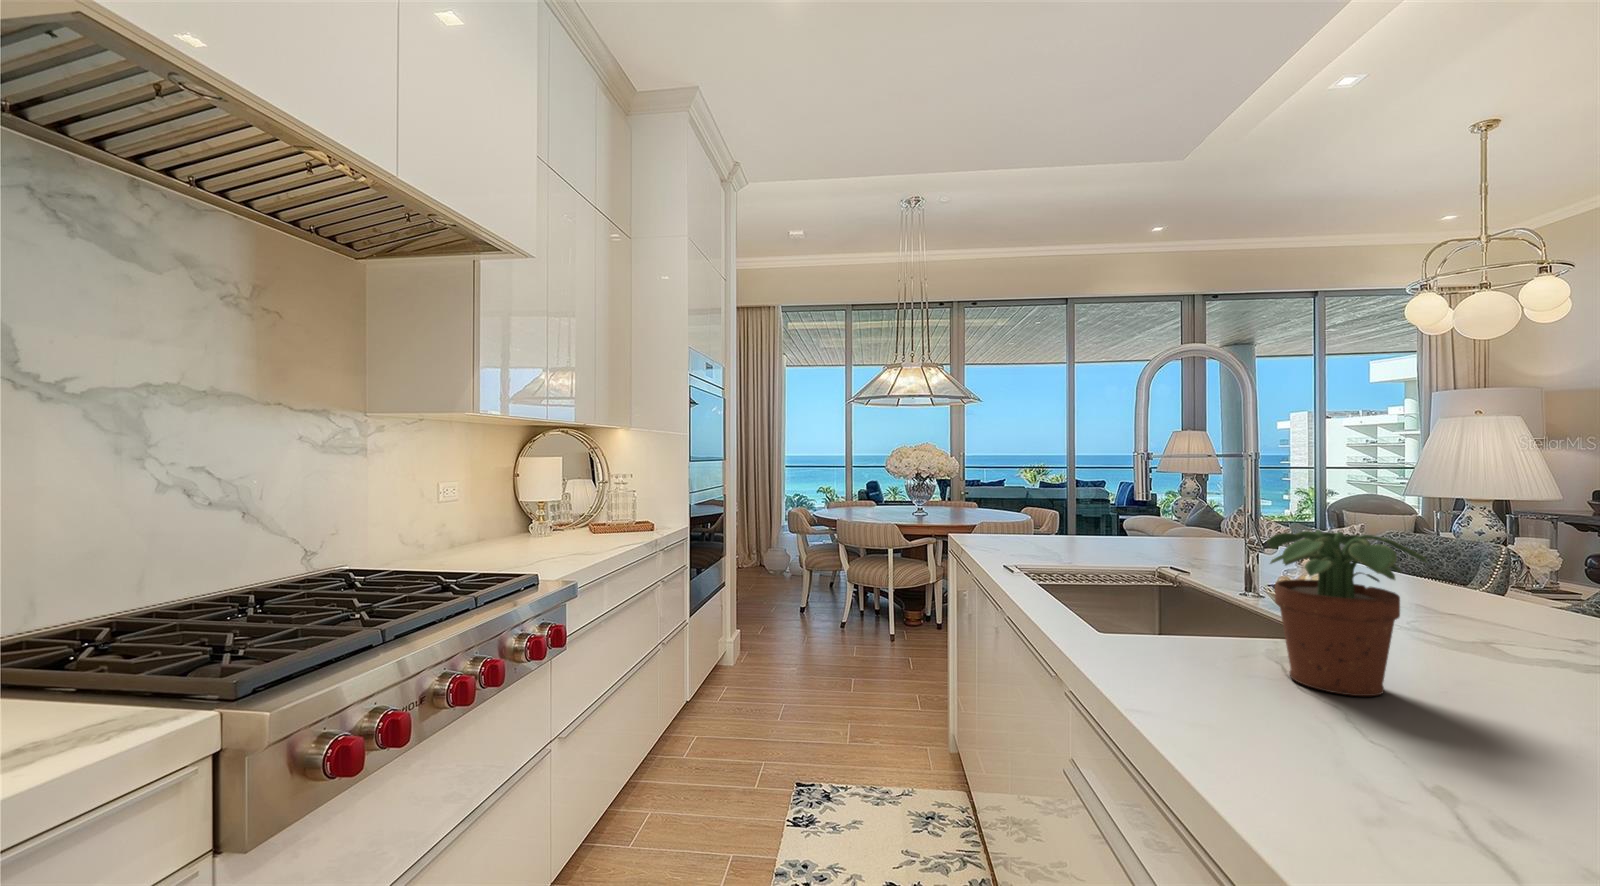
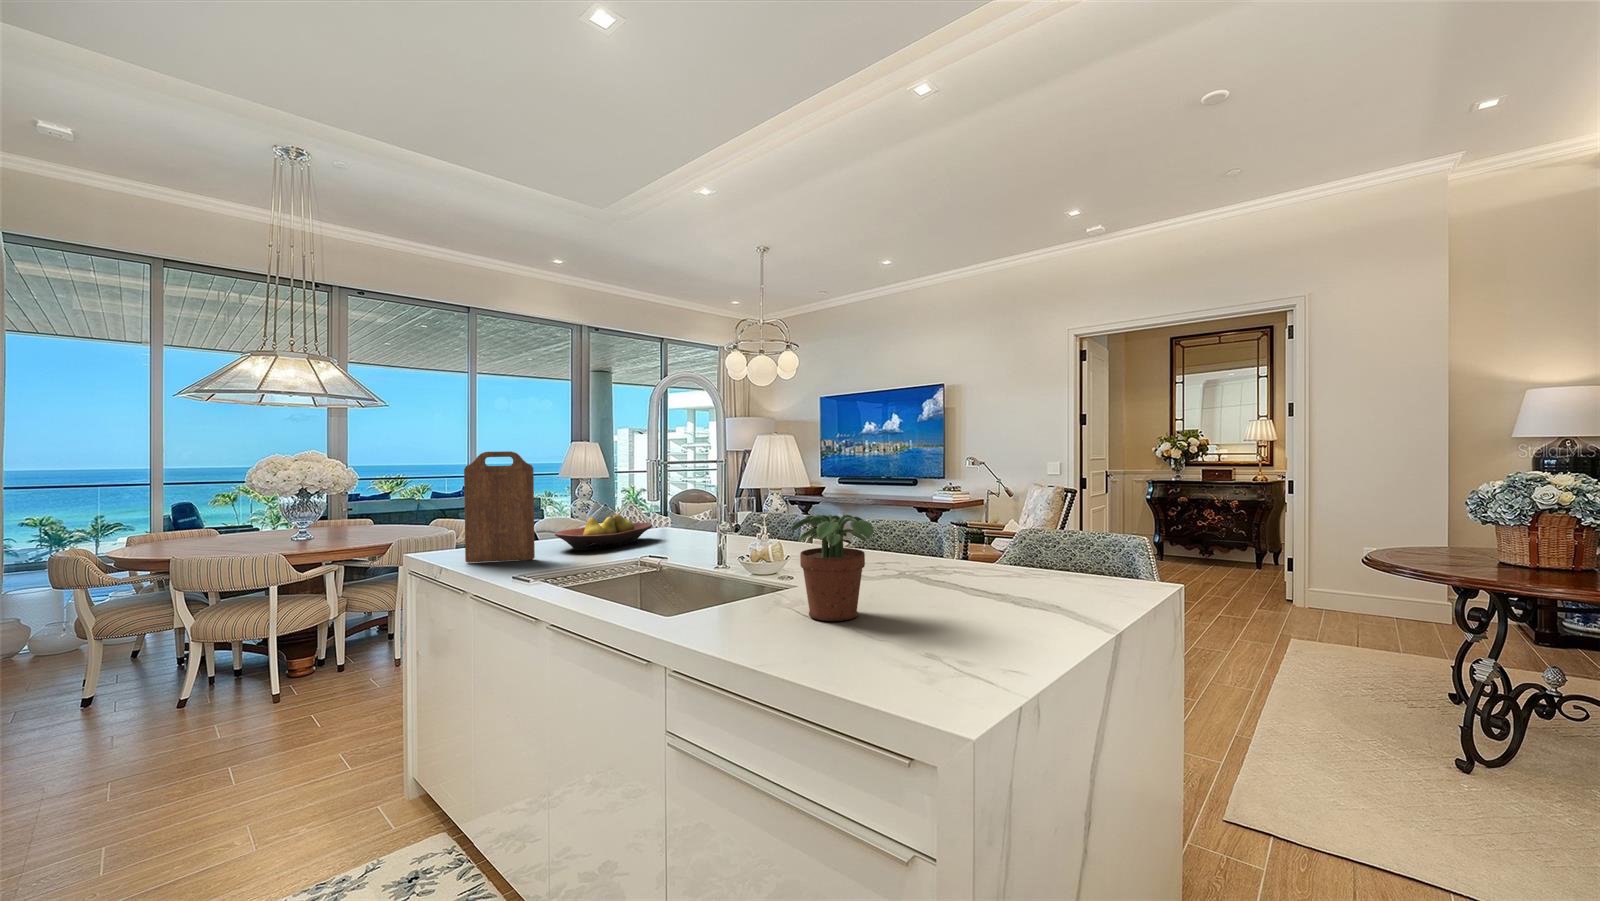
cutting board: none [982,440,1043,552] -> present [464,451,535,563]
fruit bowl: none [1072,515,1198,551] -> present [555,514,652,550]

